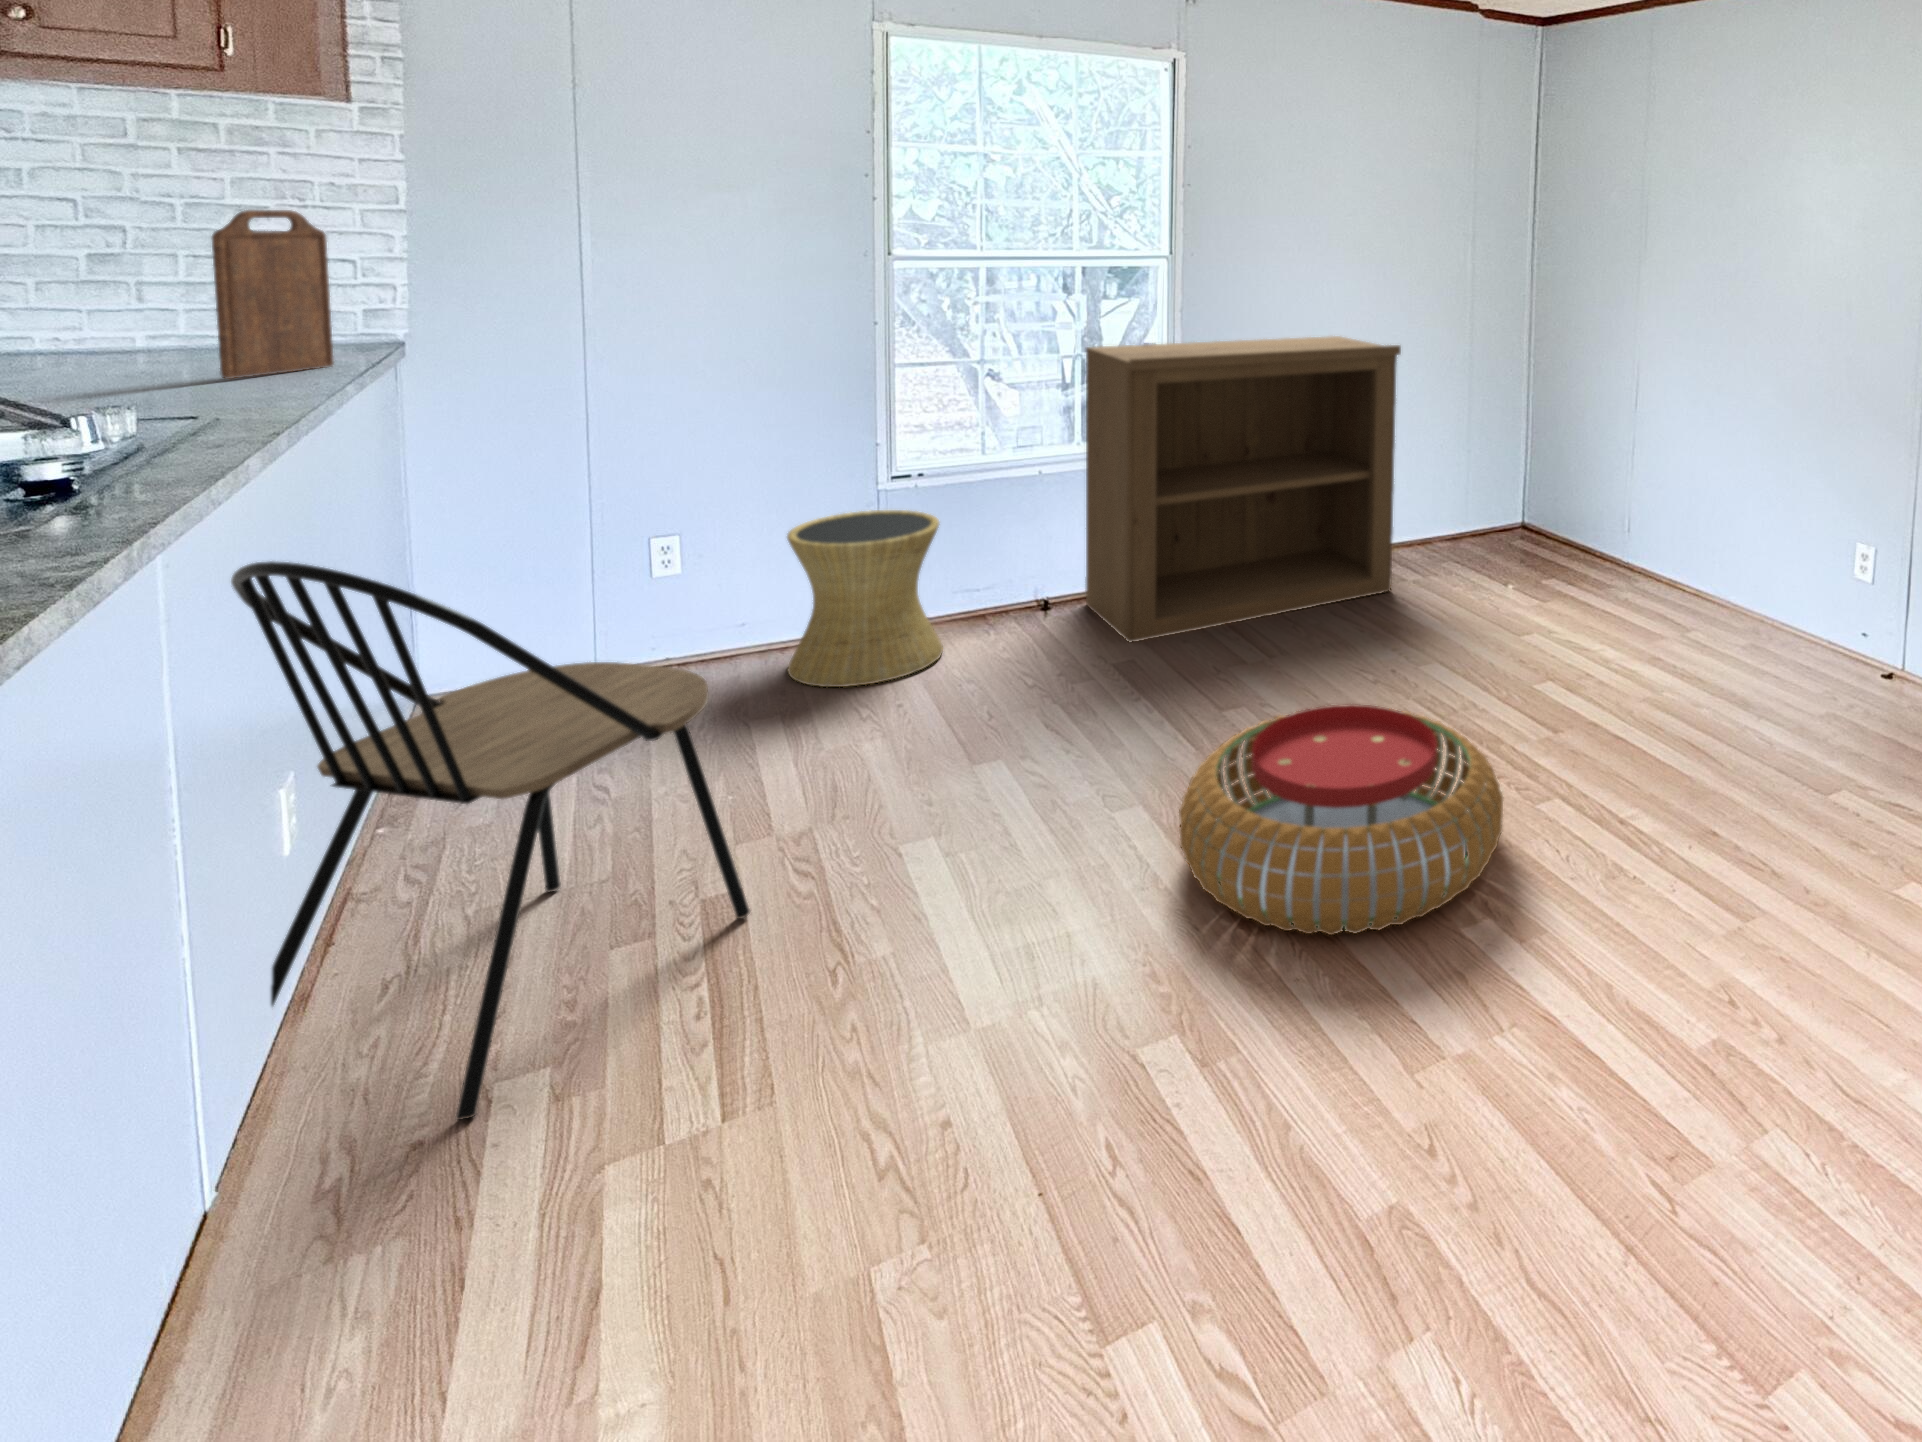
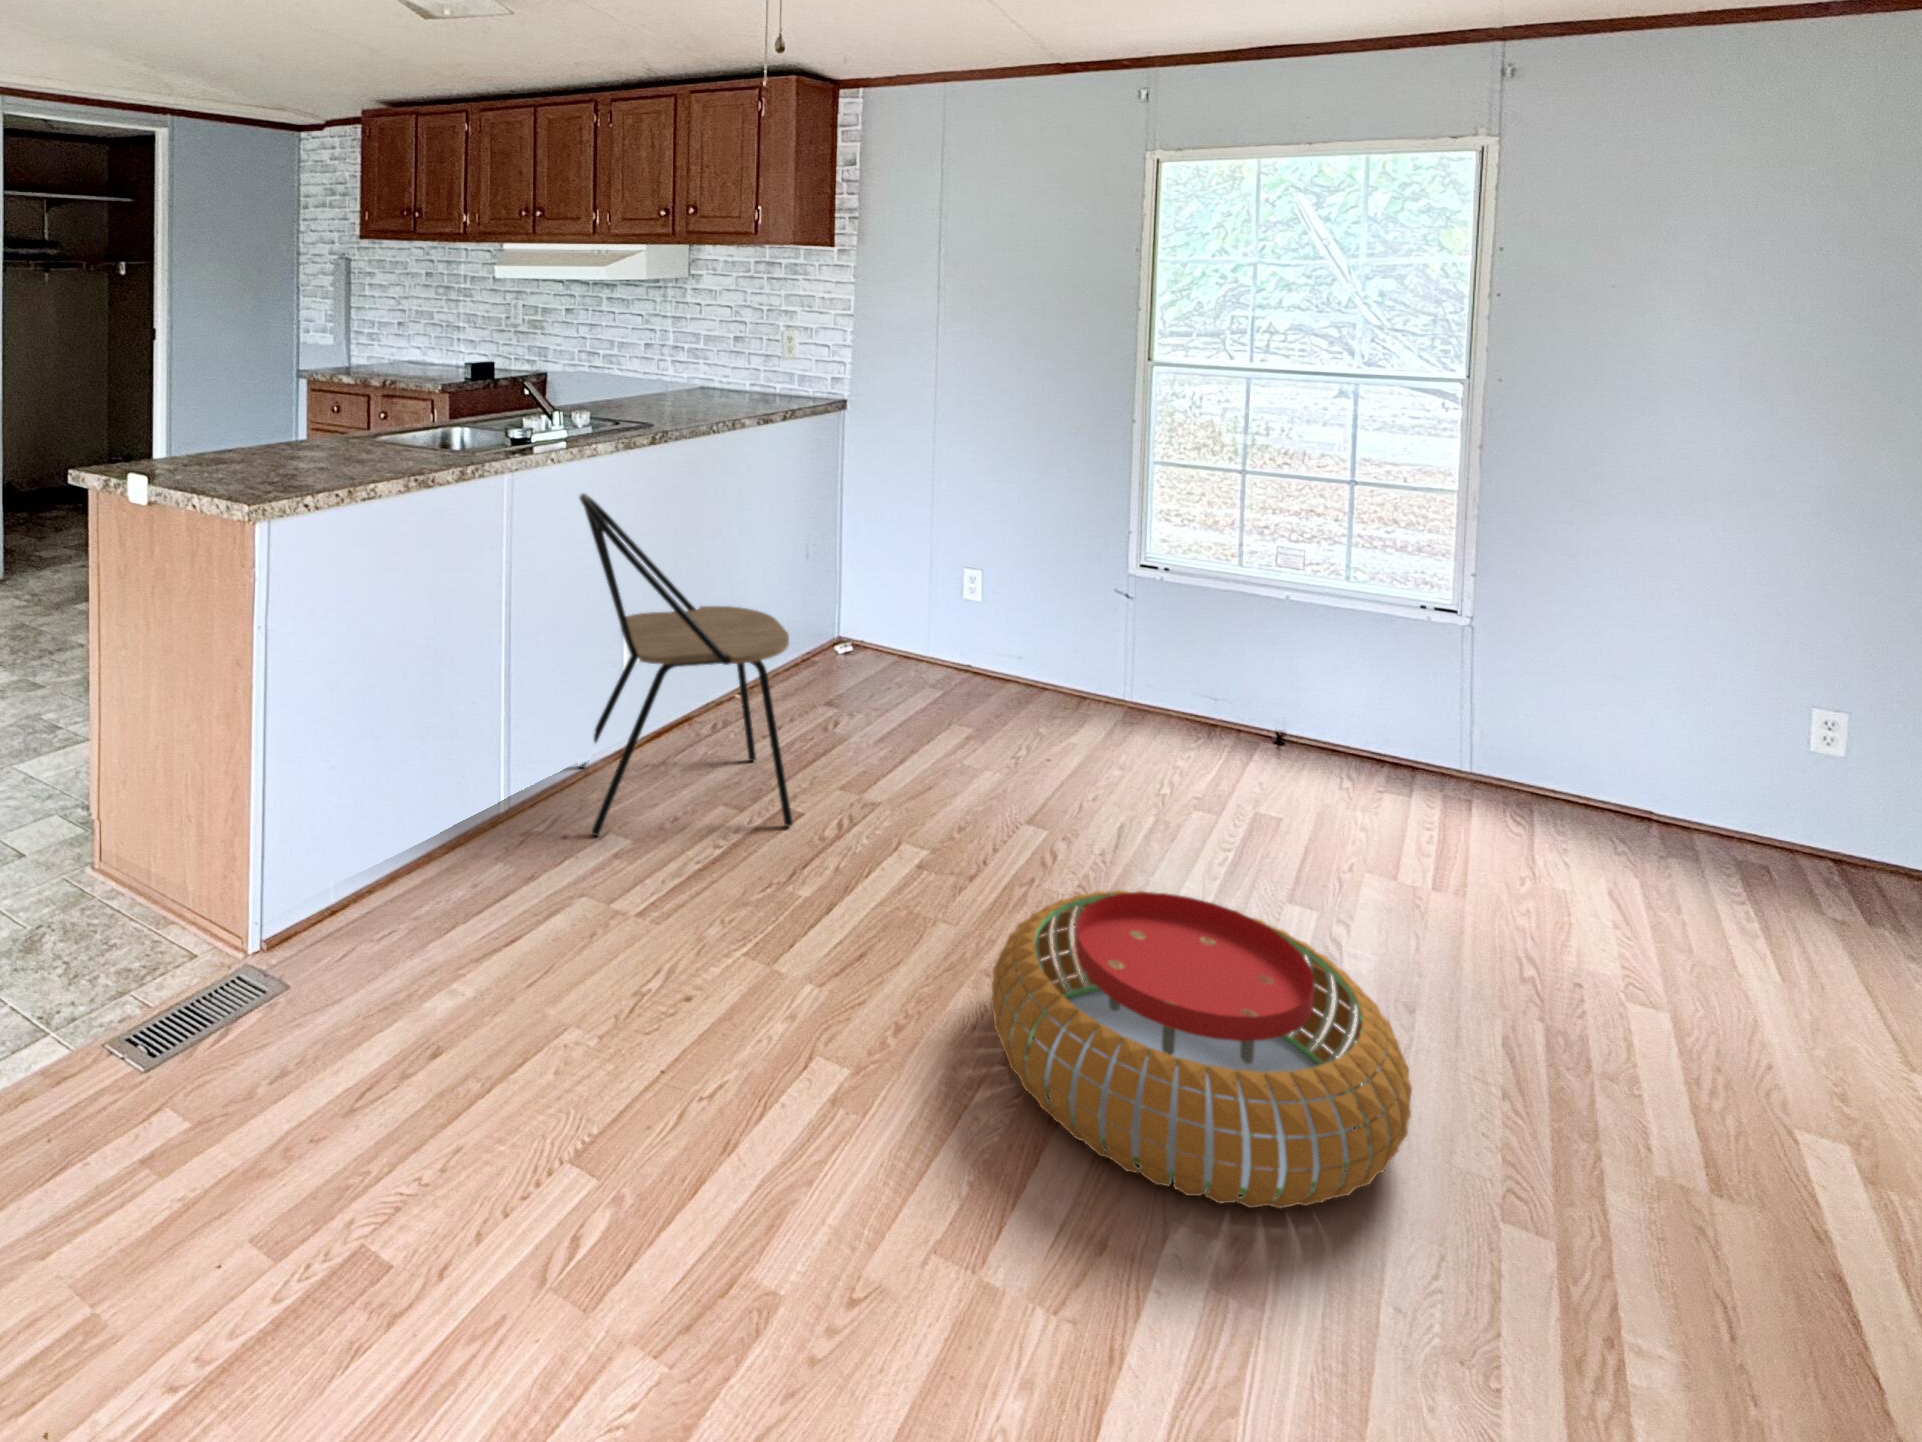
cutting board: present [212,210,334,379] -> none [722,314,777,409]
bookshelf: present [1085,336,1401,642] -> none [1308,471,1801,922]
side table: present [787,510,943,687] -> none [1017,584,1149,744]

